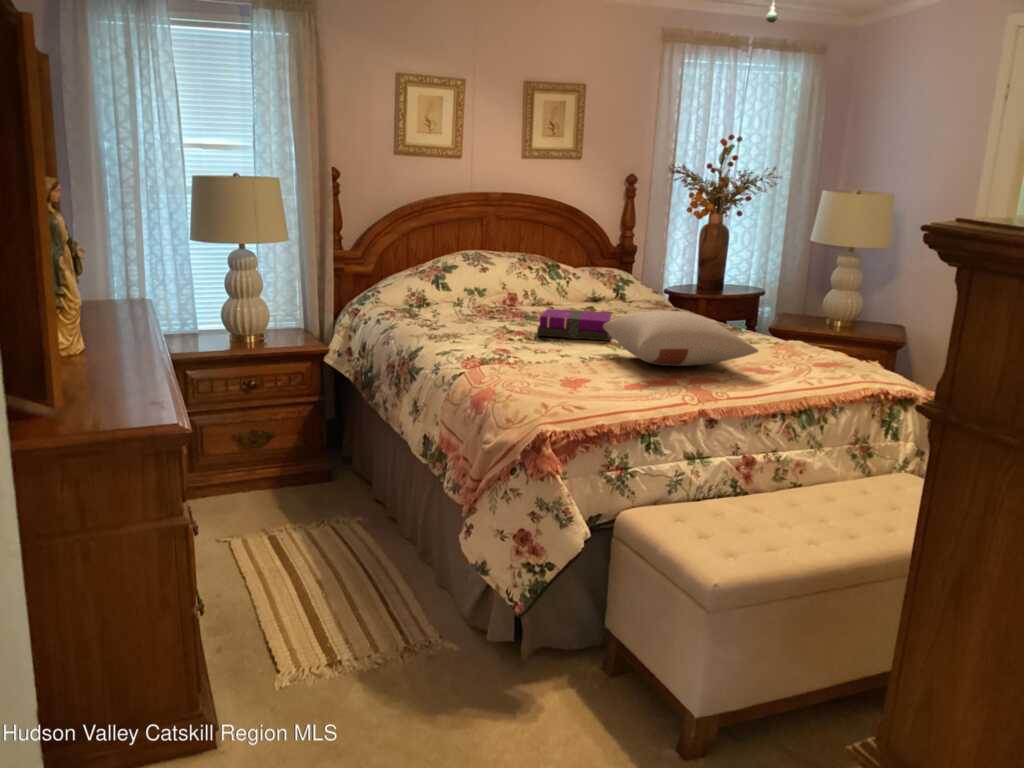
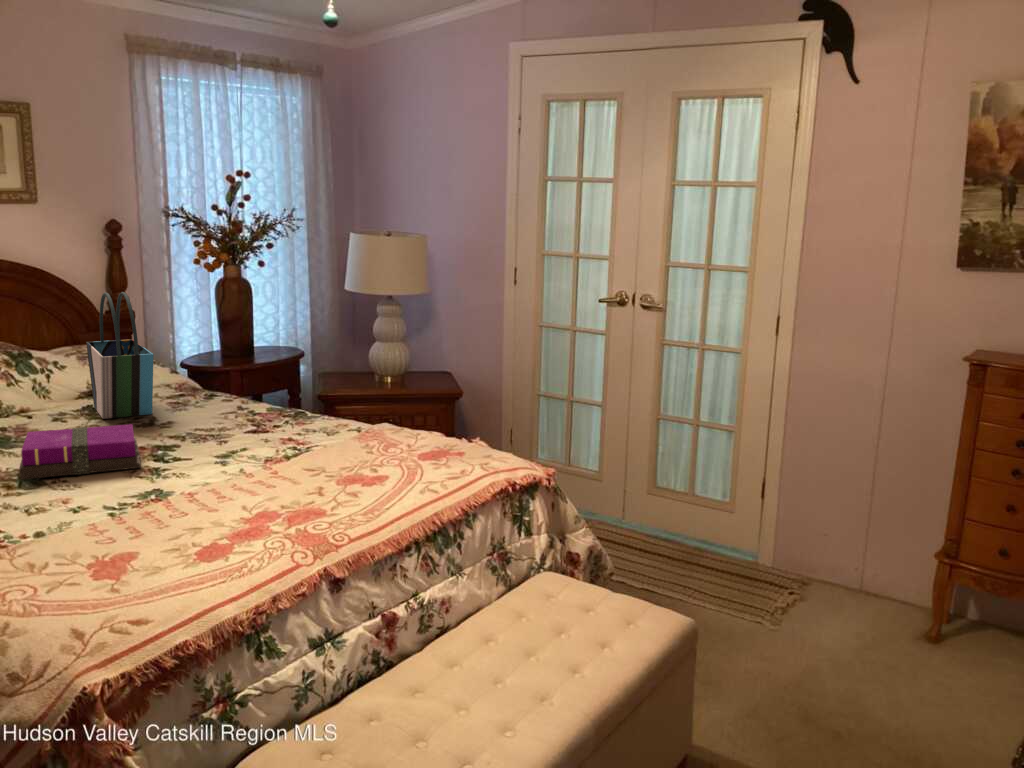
tote bag: none [595,223,637,315] -> present [86,292,154,419]
pillow: present [603,311,758,366] -> none [133,421,365,505]

